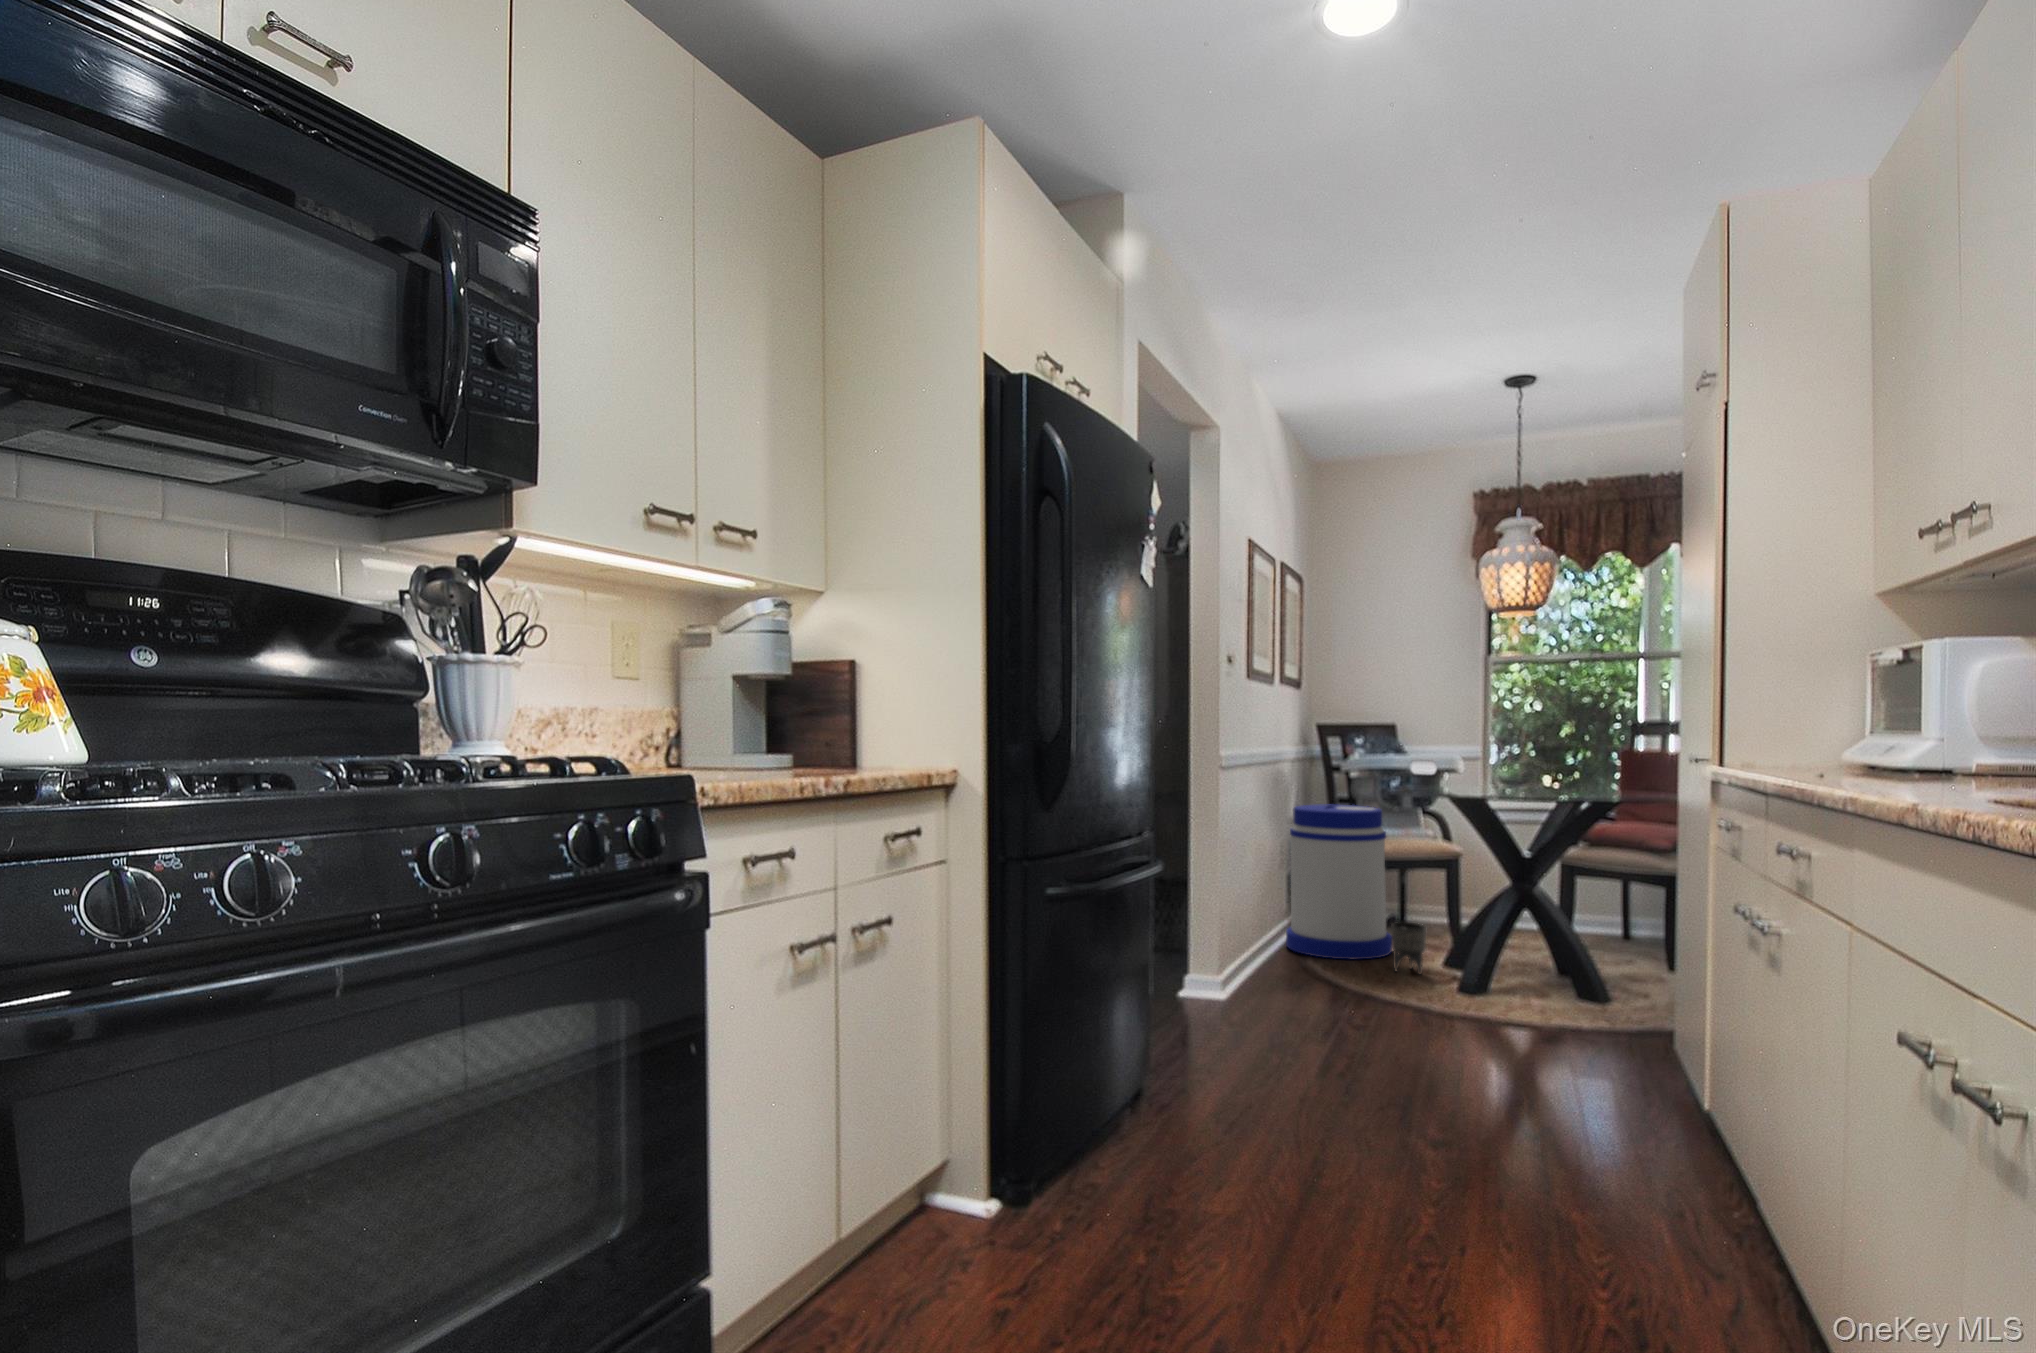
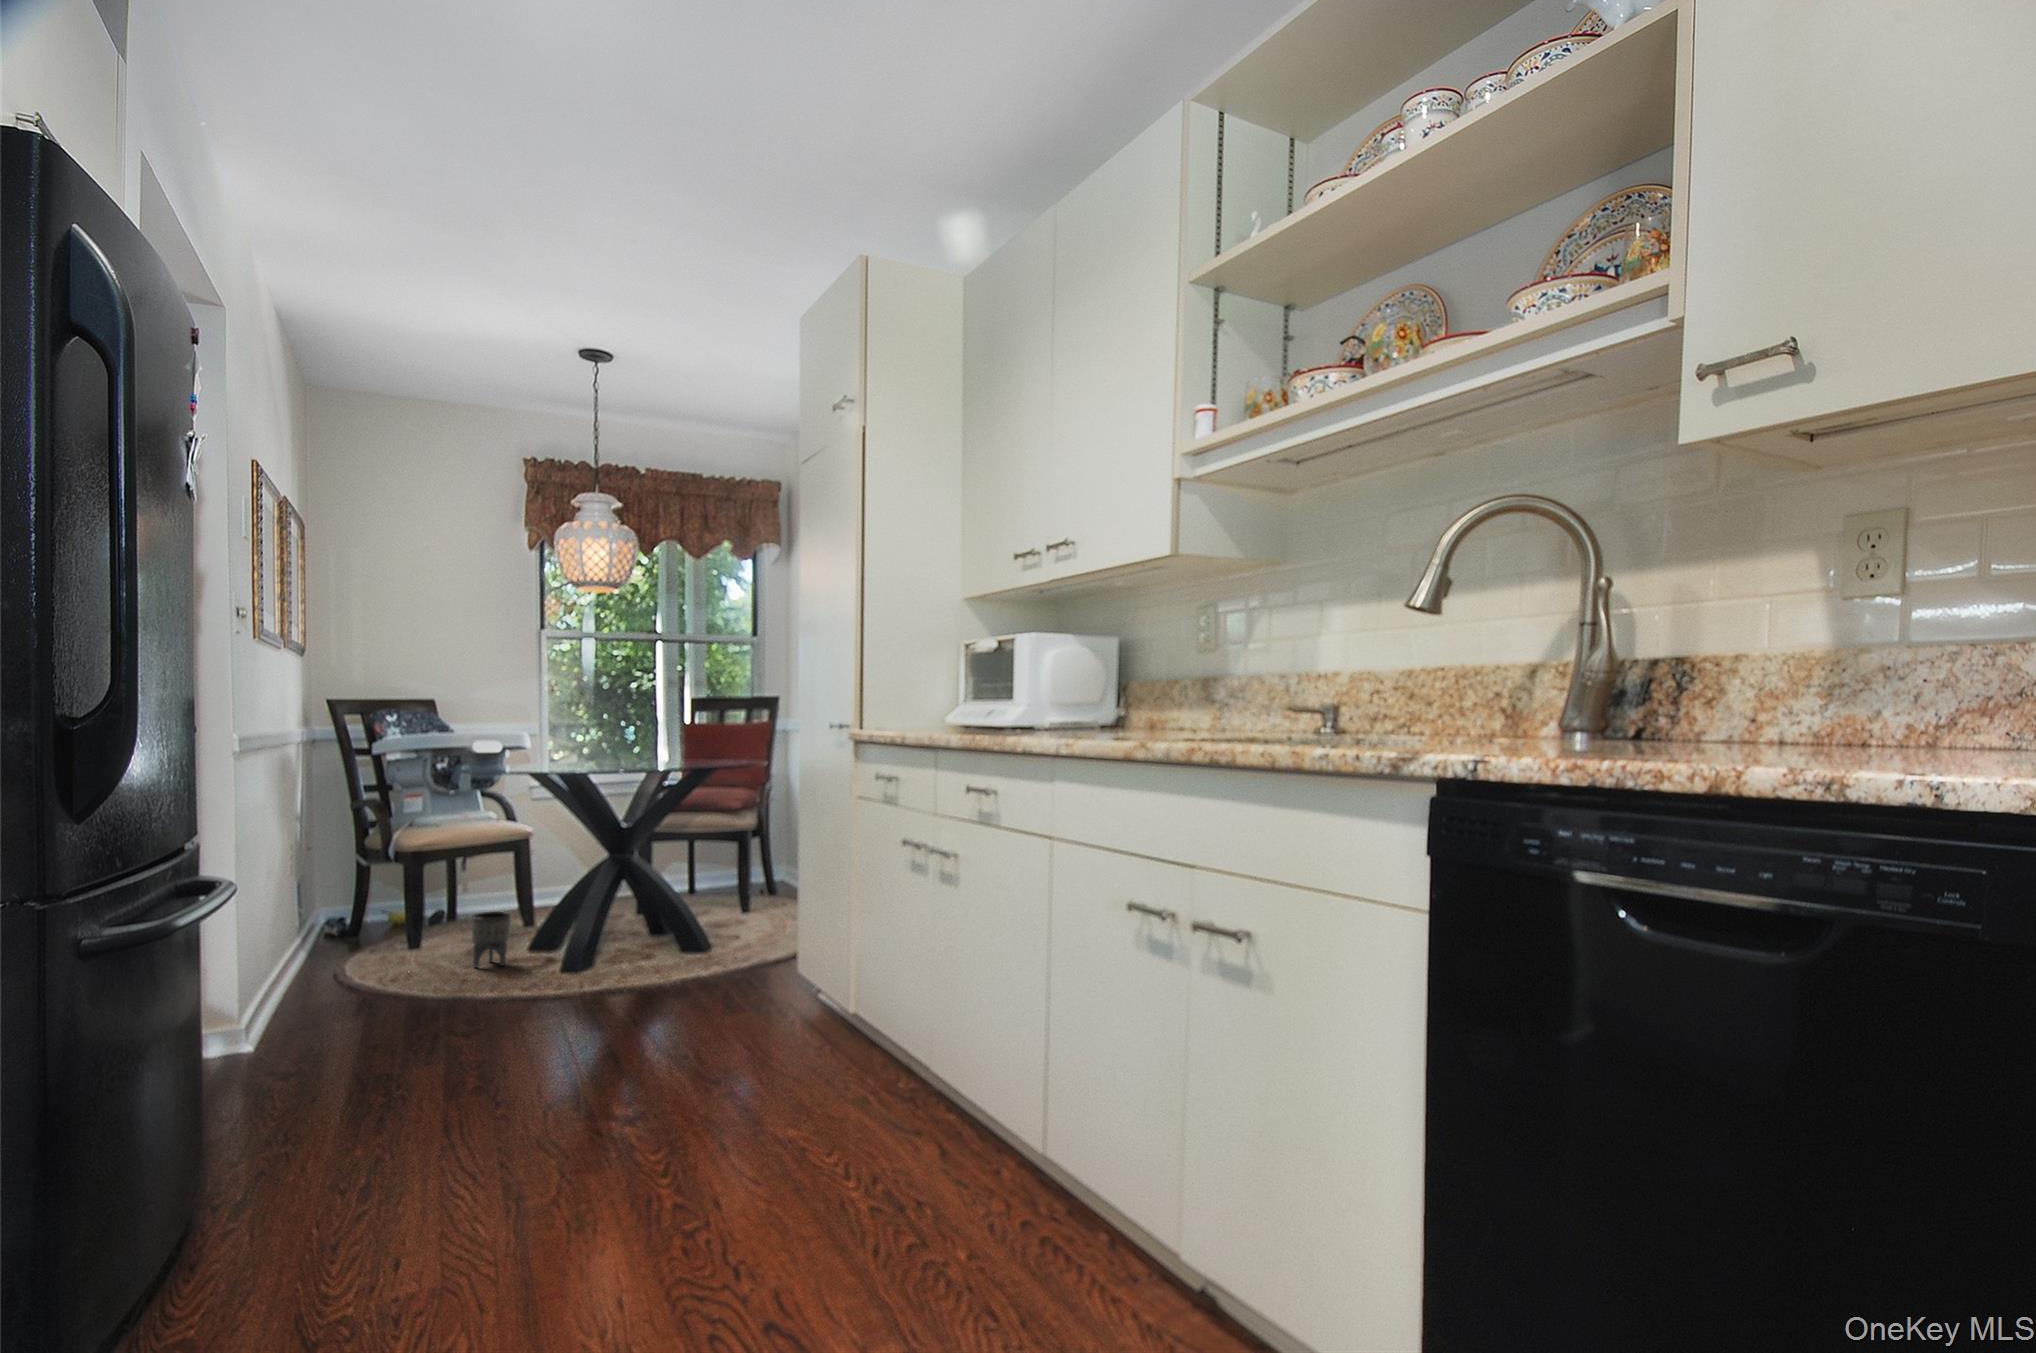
trash can: present [1286,805,1392,959] -> none [326,790,460,968]

